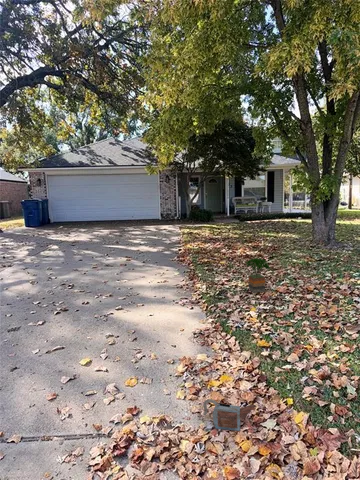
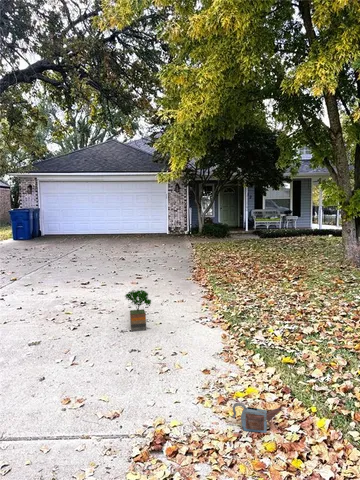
potted tree: present [246,258,270,293] -> present [125,290,151,331]

